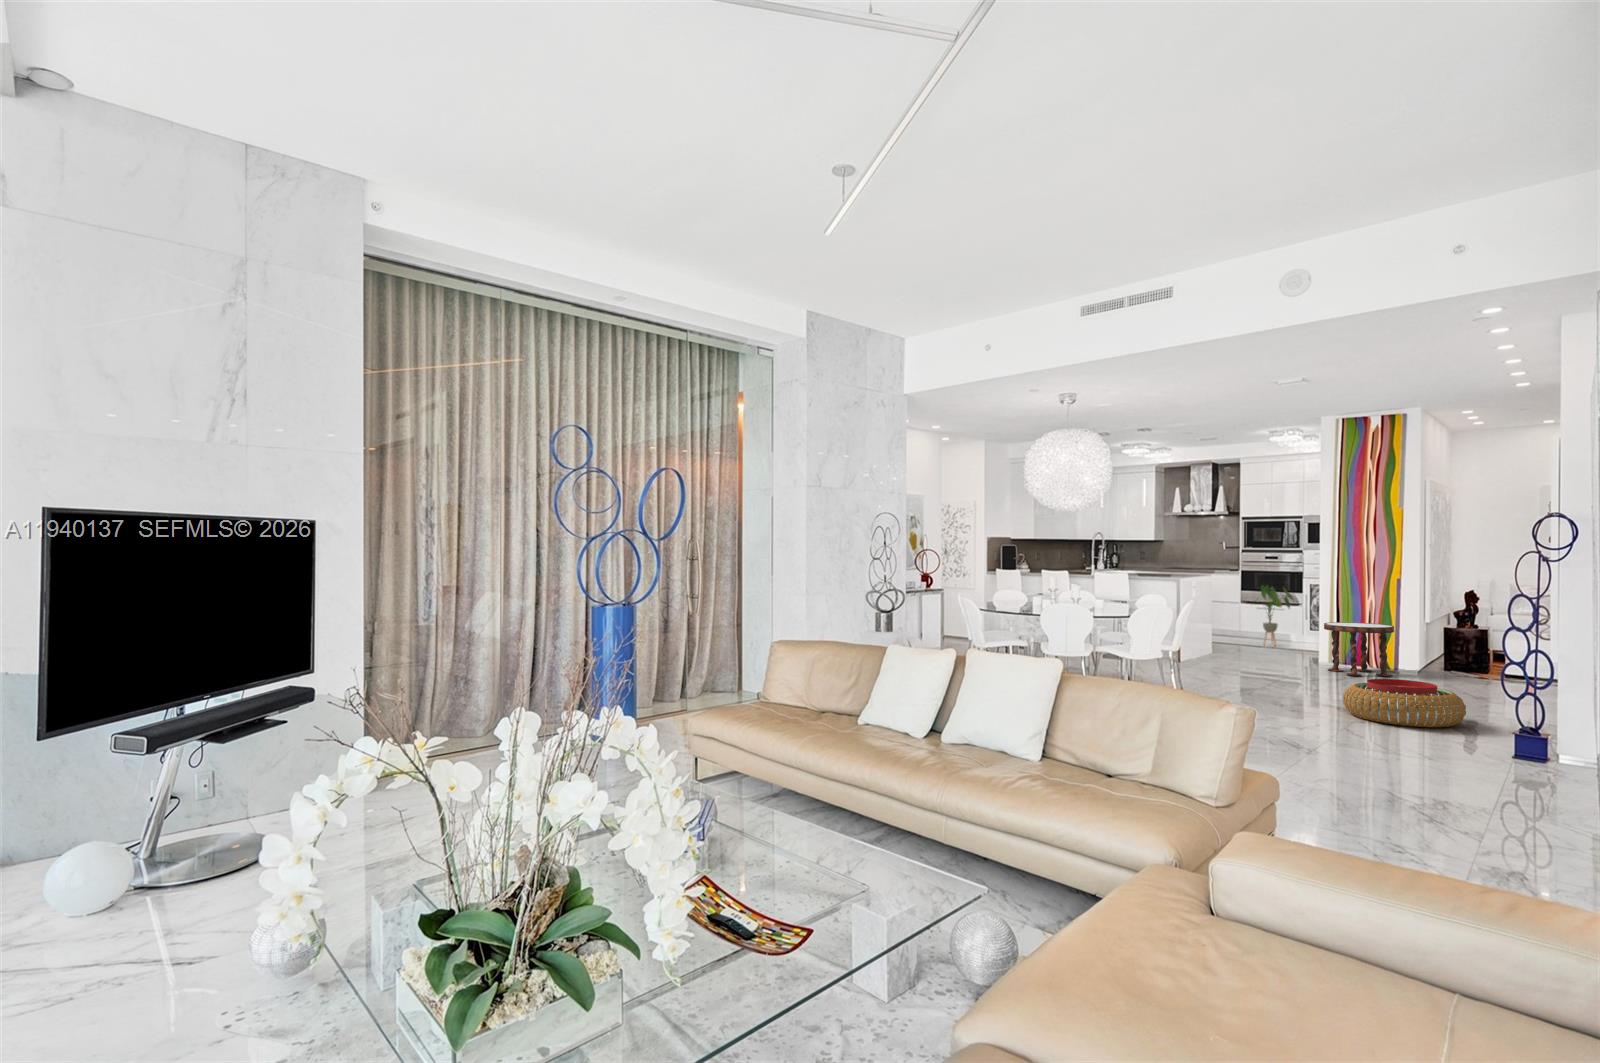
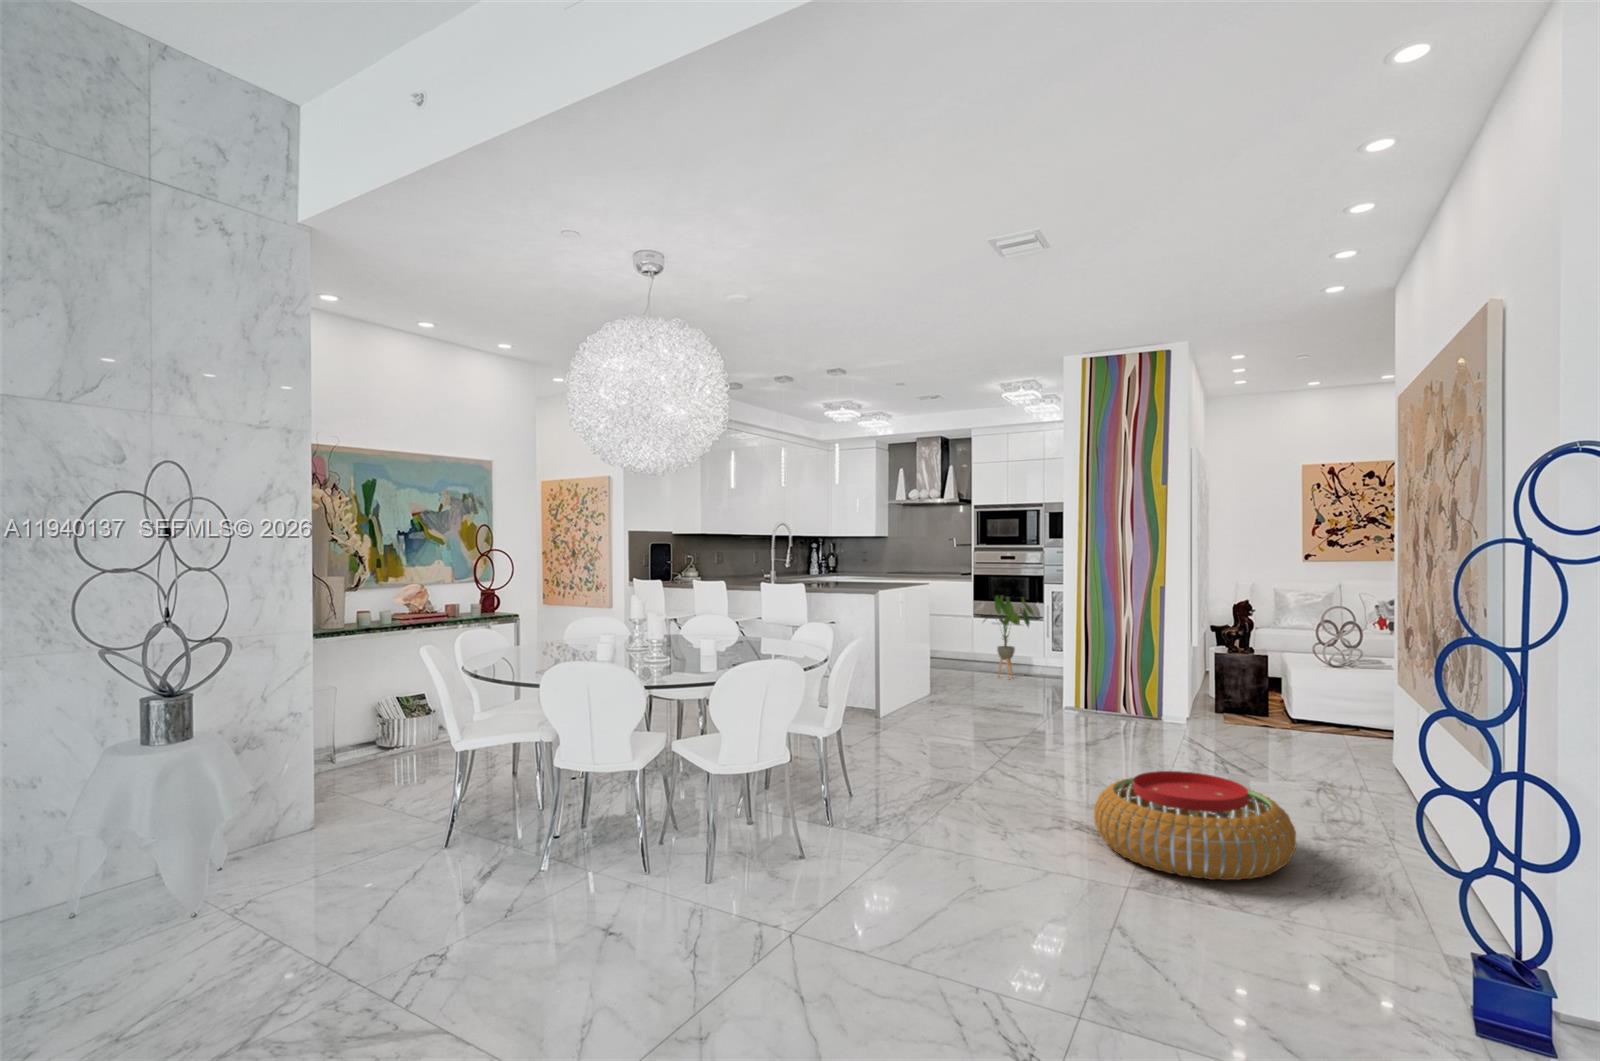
side table: present [1324,622,1394,676] -> none [1068,650,1158,734]

